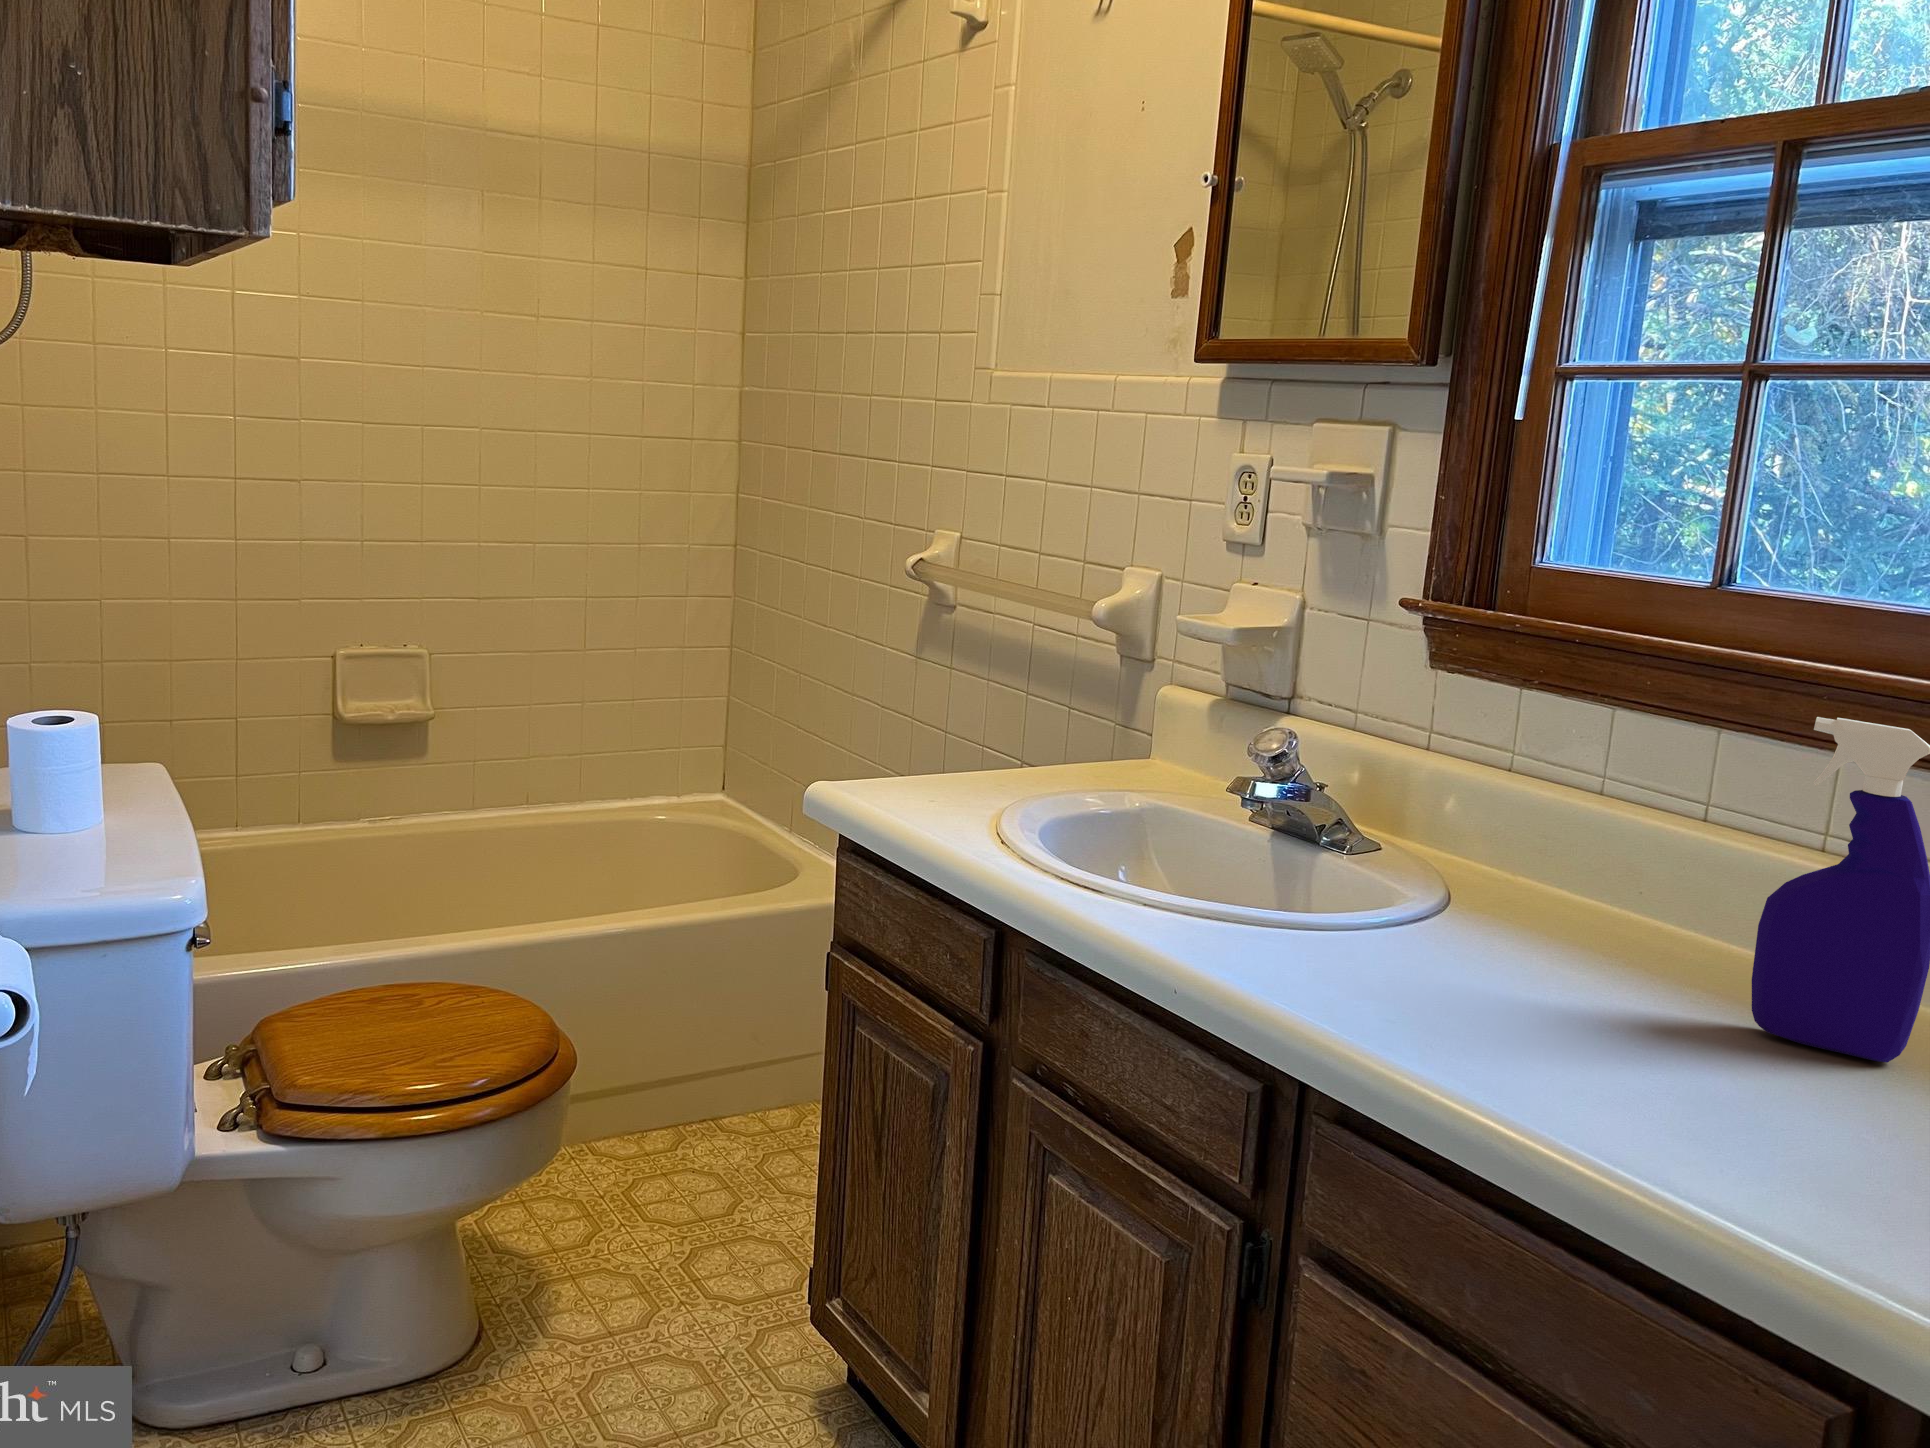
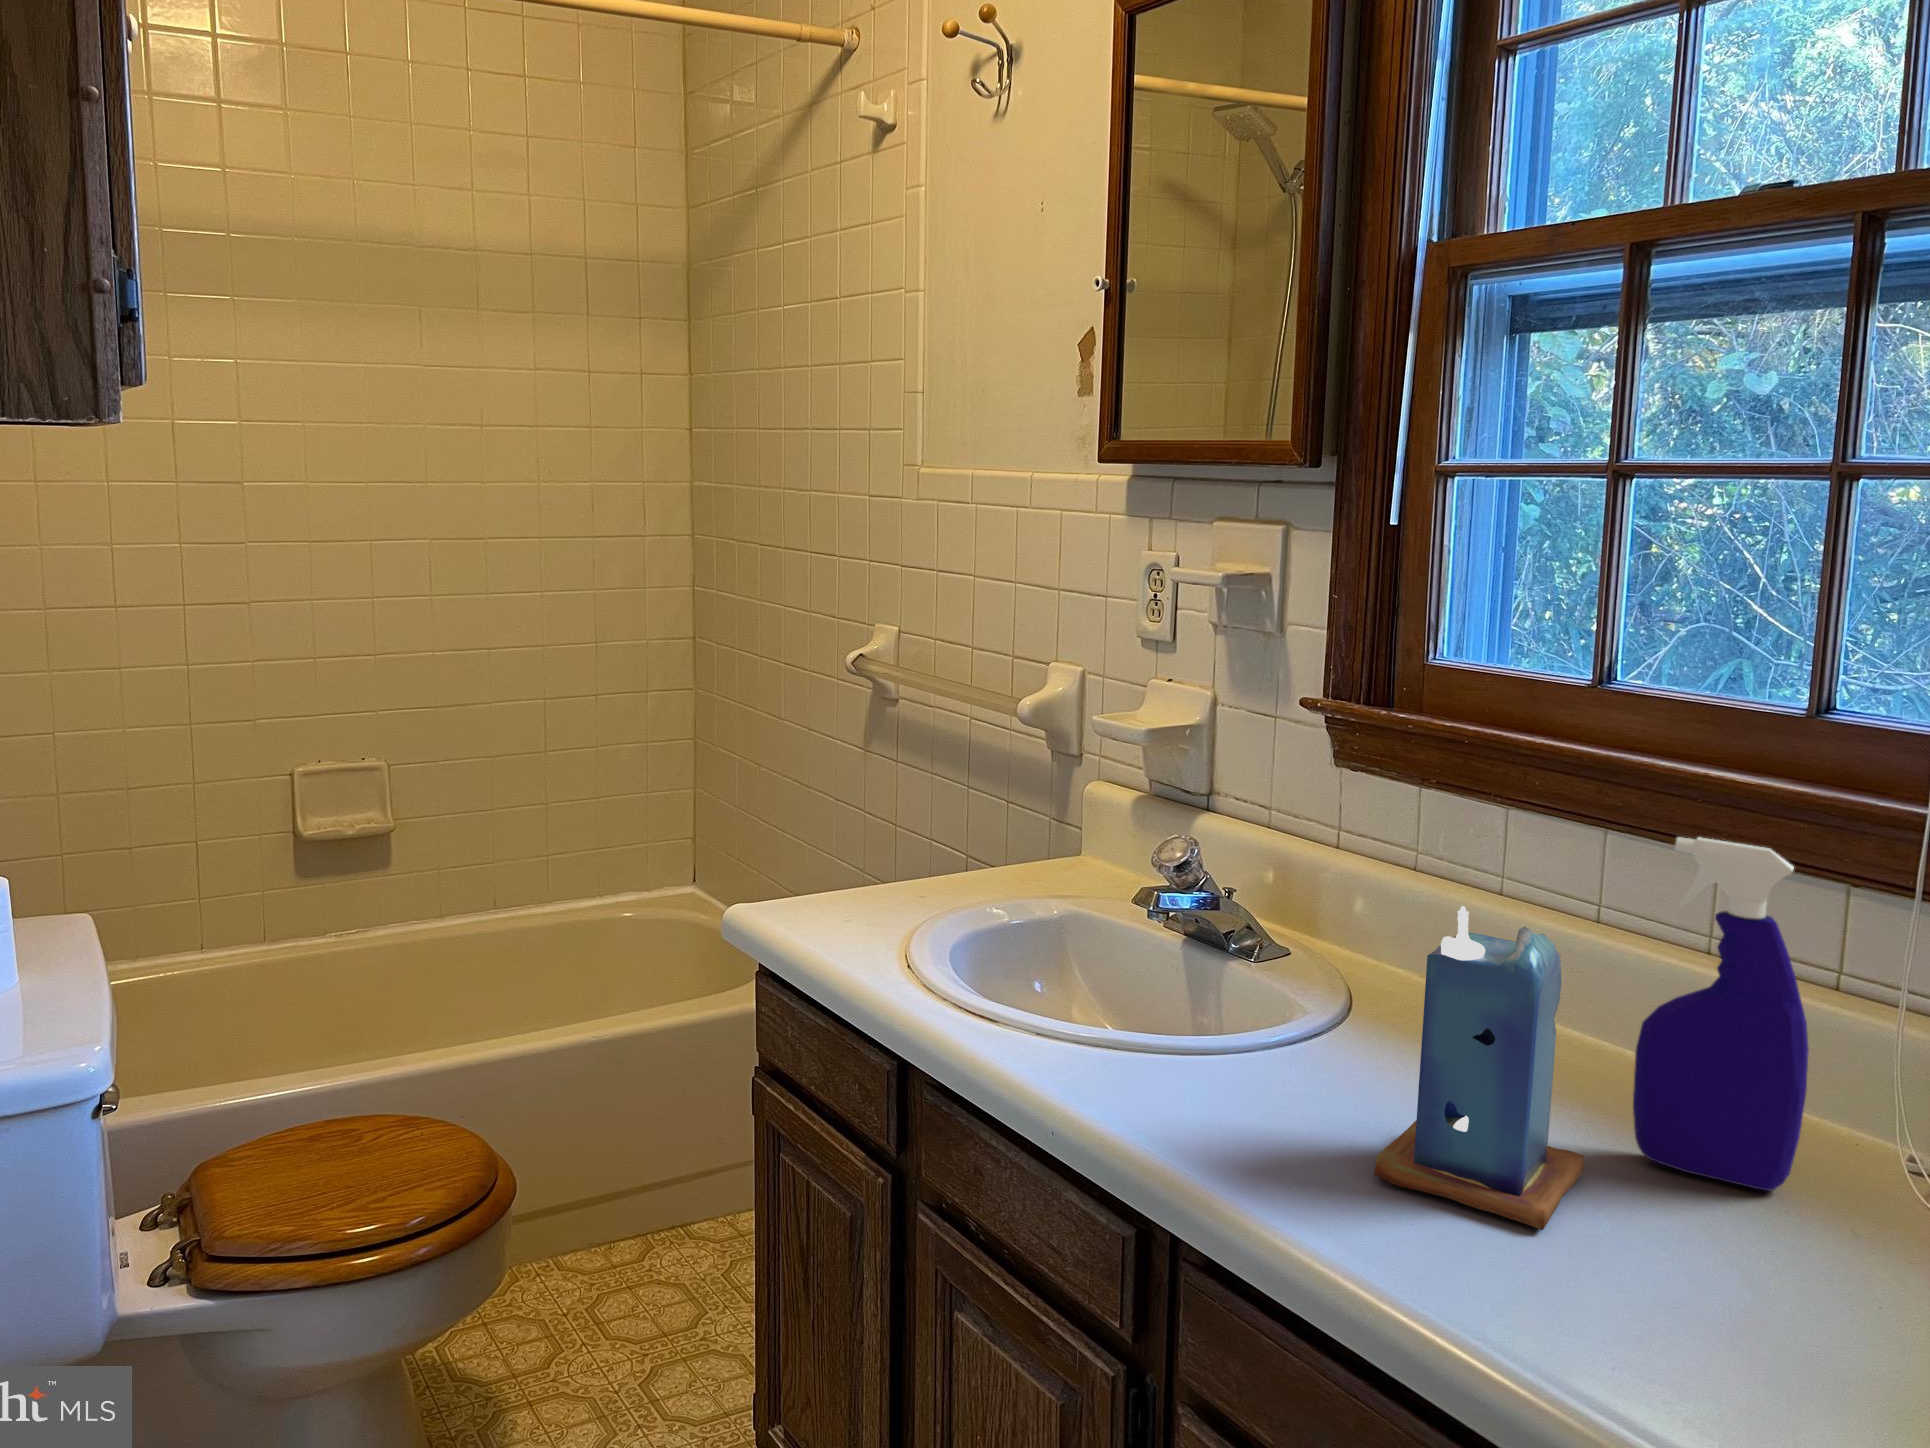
candle: none [1504,772,1706,1083] -> present [1374,906,1585,1230]

